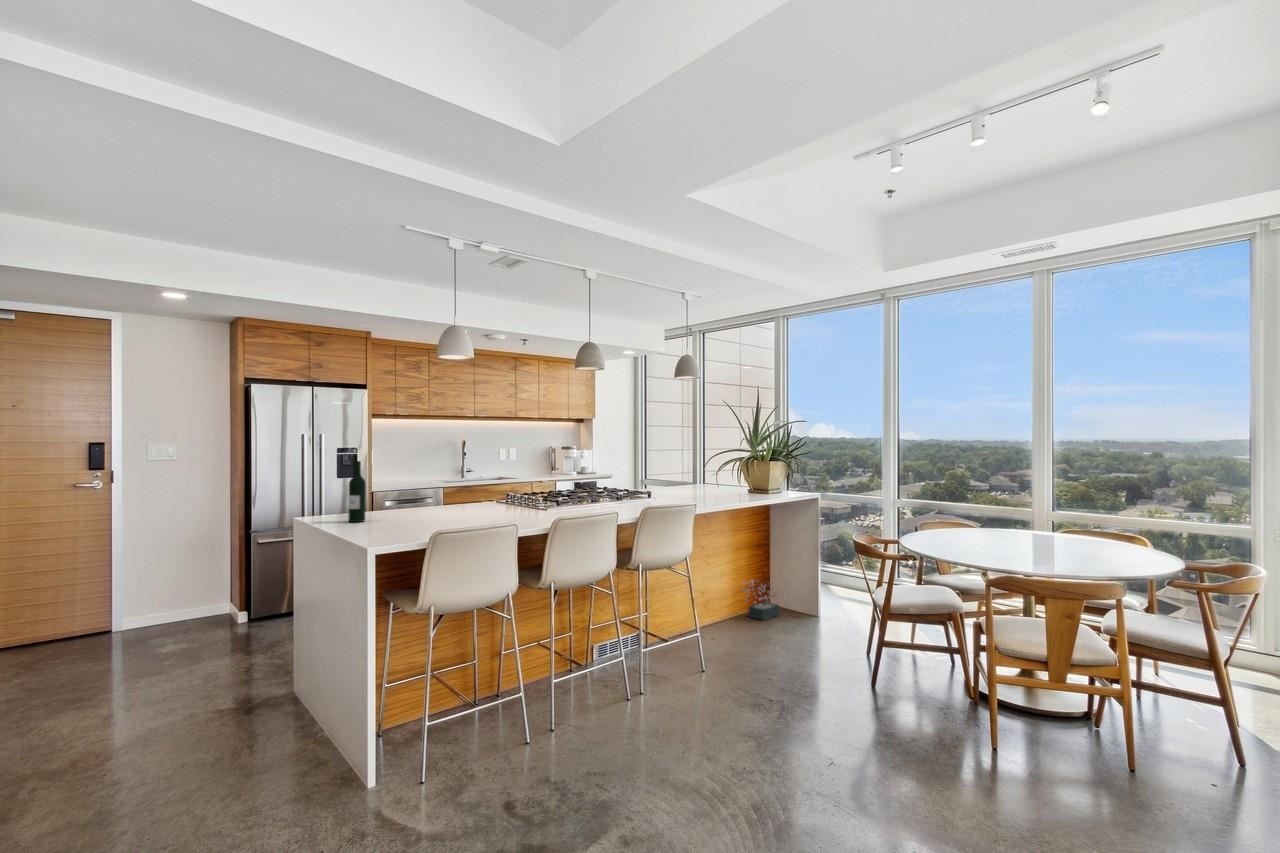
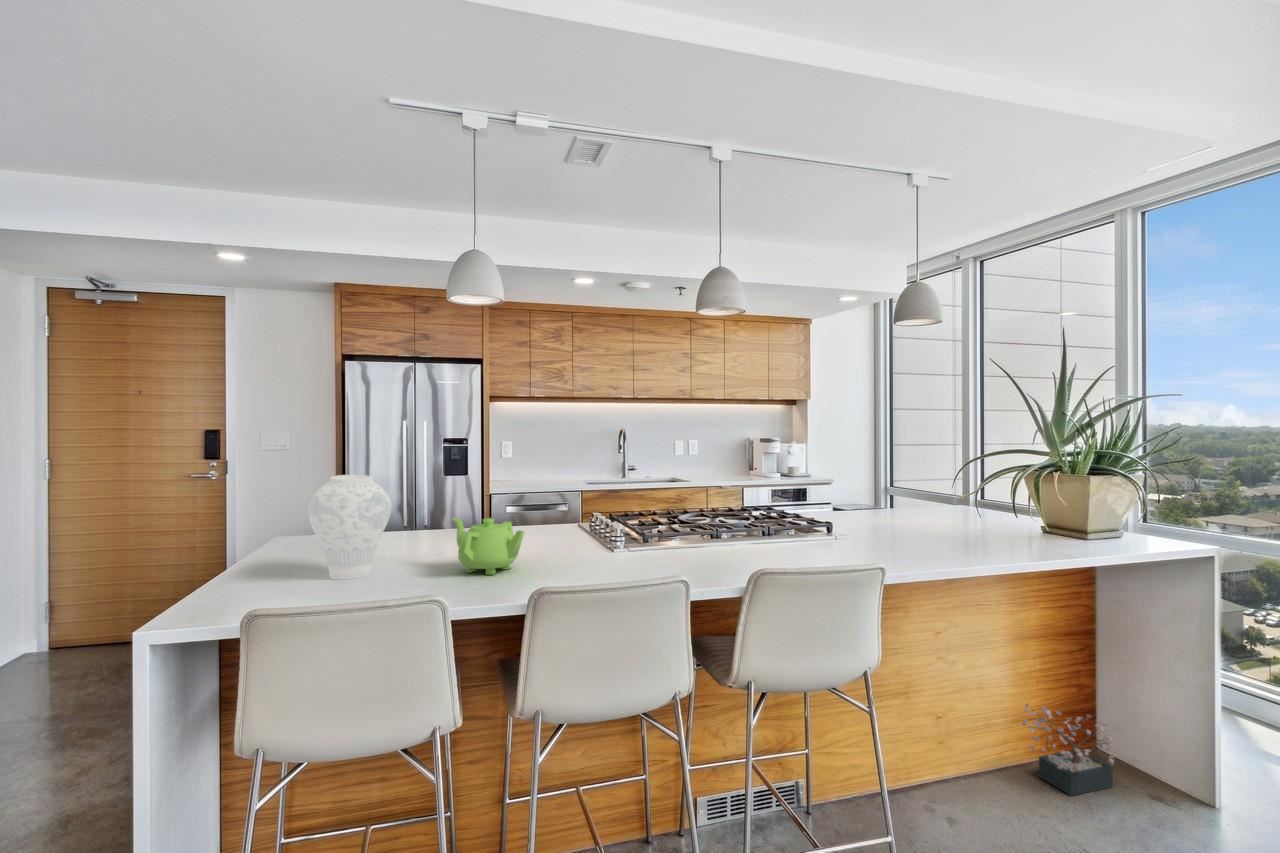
wine bottle: present [348,461,366,522] -> none [256,464,284,564]
vase: none [409,465,455,523] -> present [308,475,392,579]
teapot: none [479,488,527,517] -> present [452,518,524,575]

